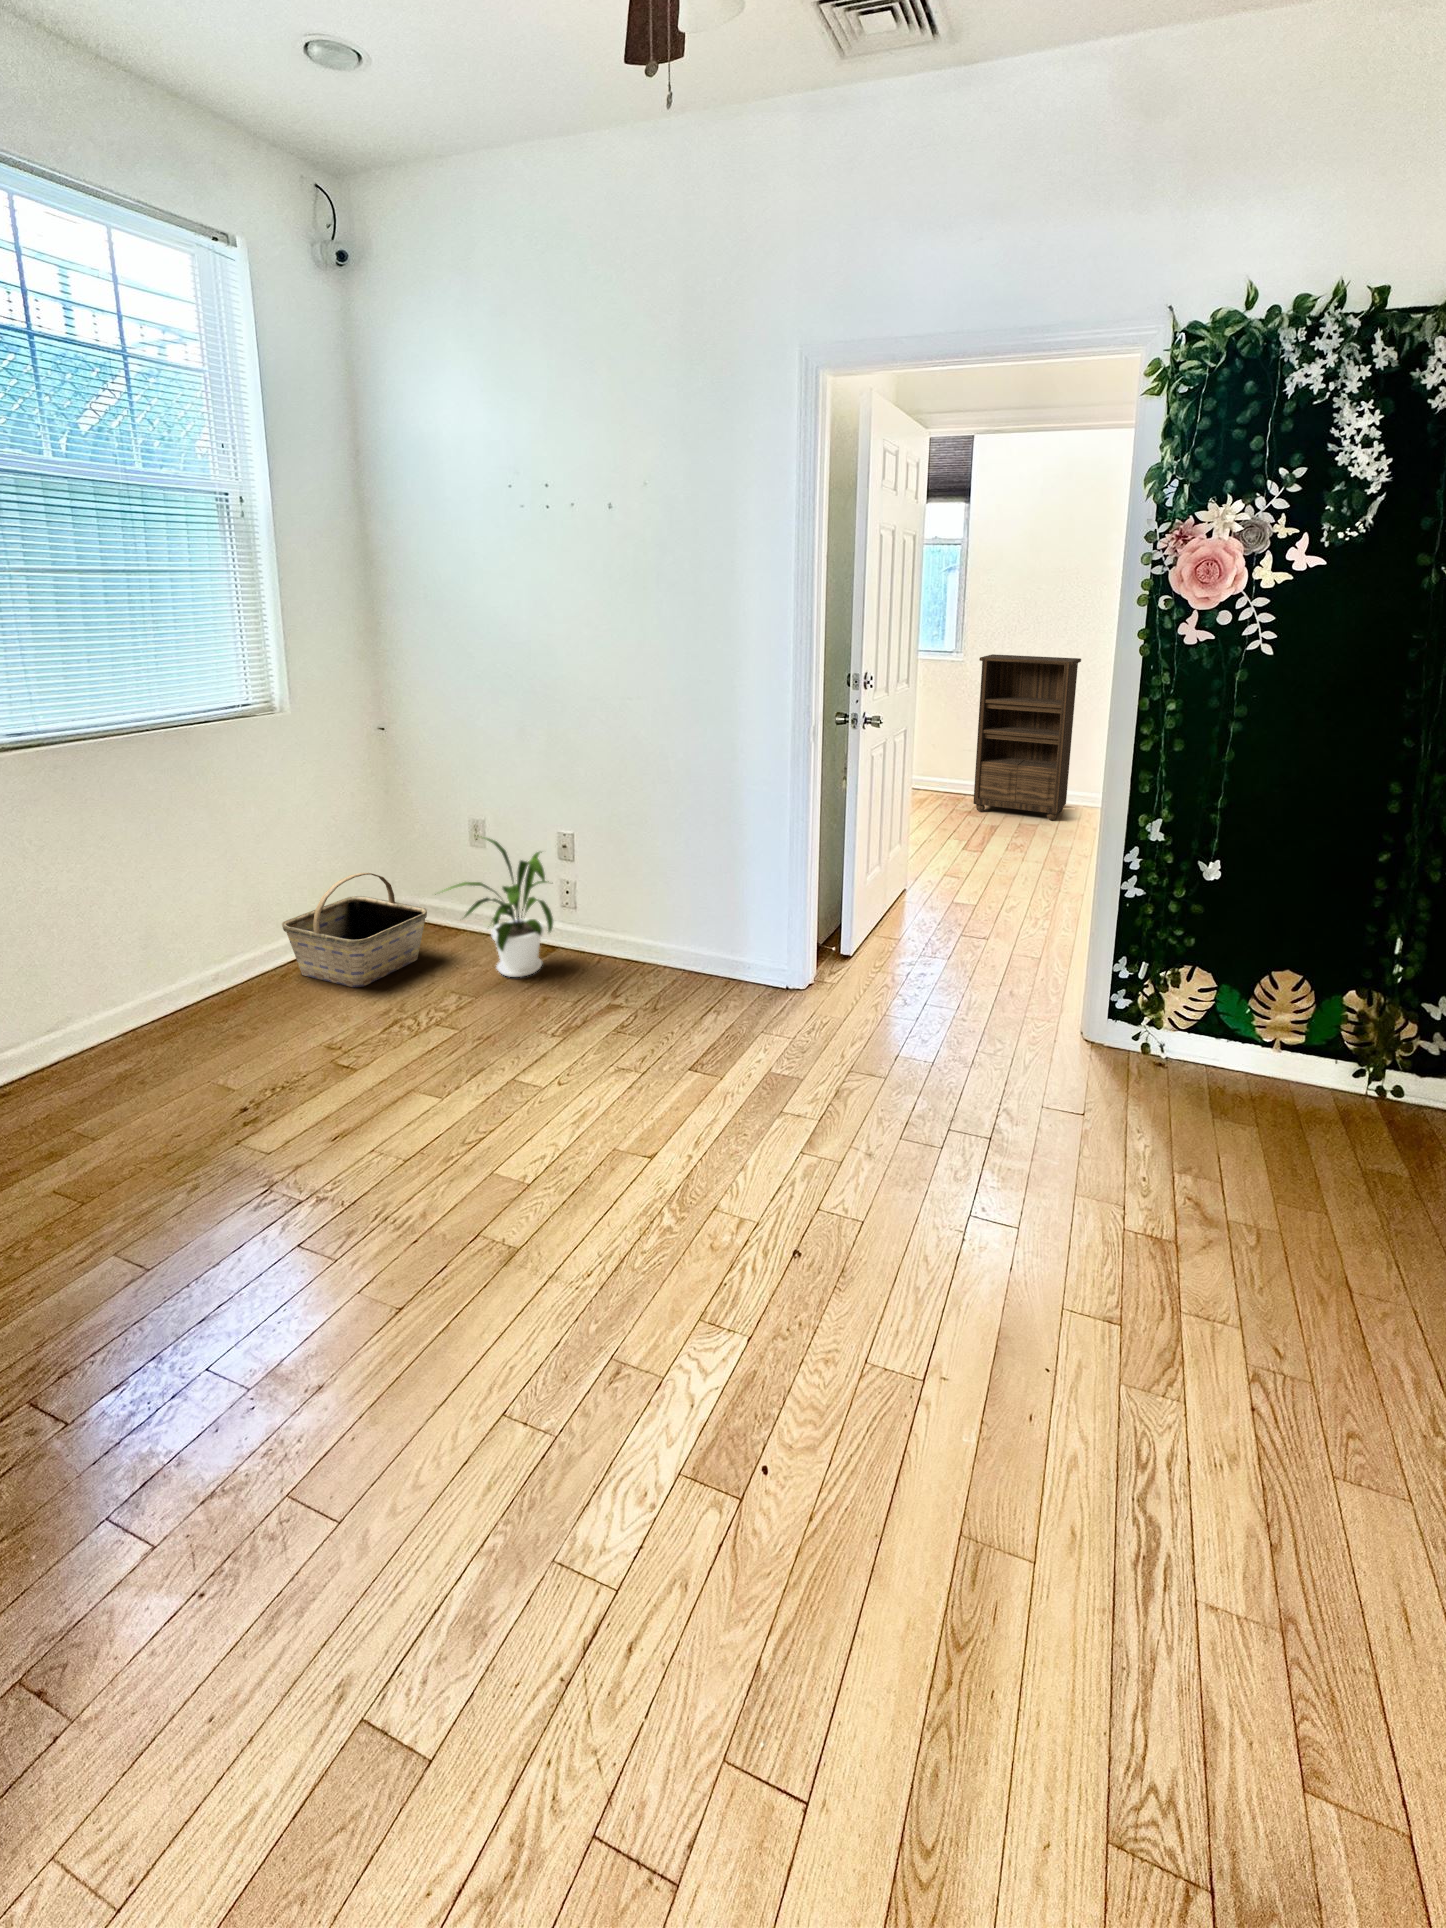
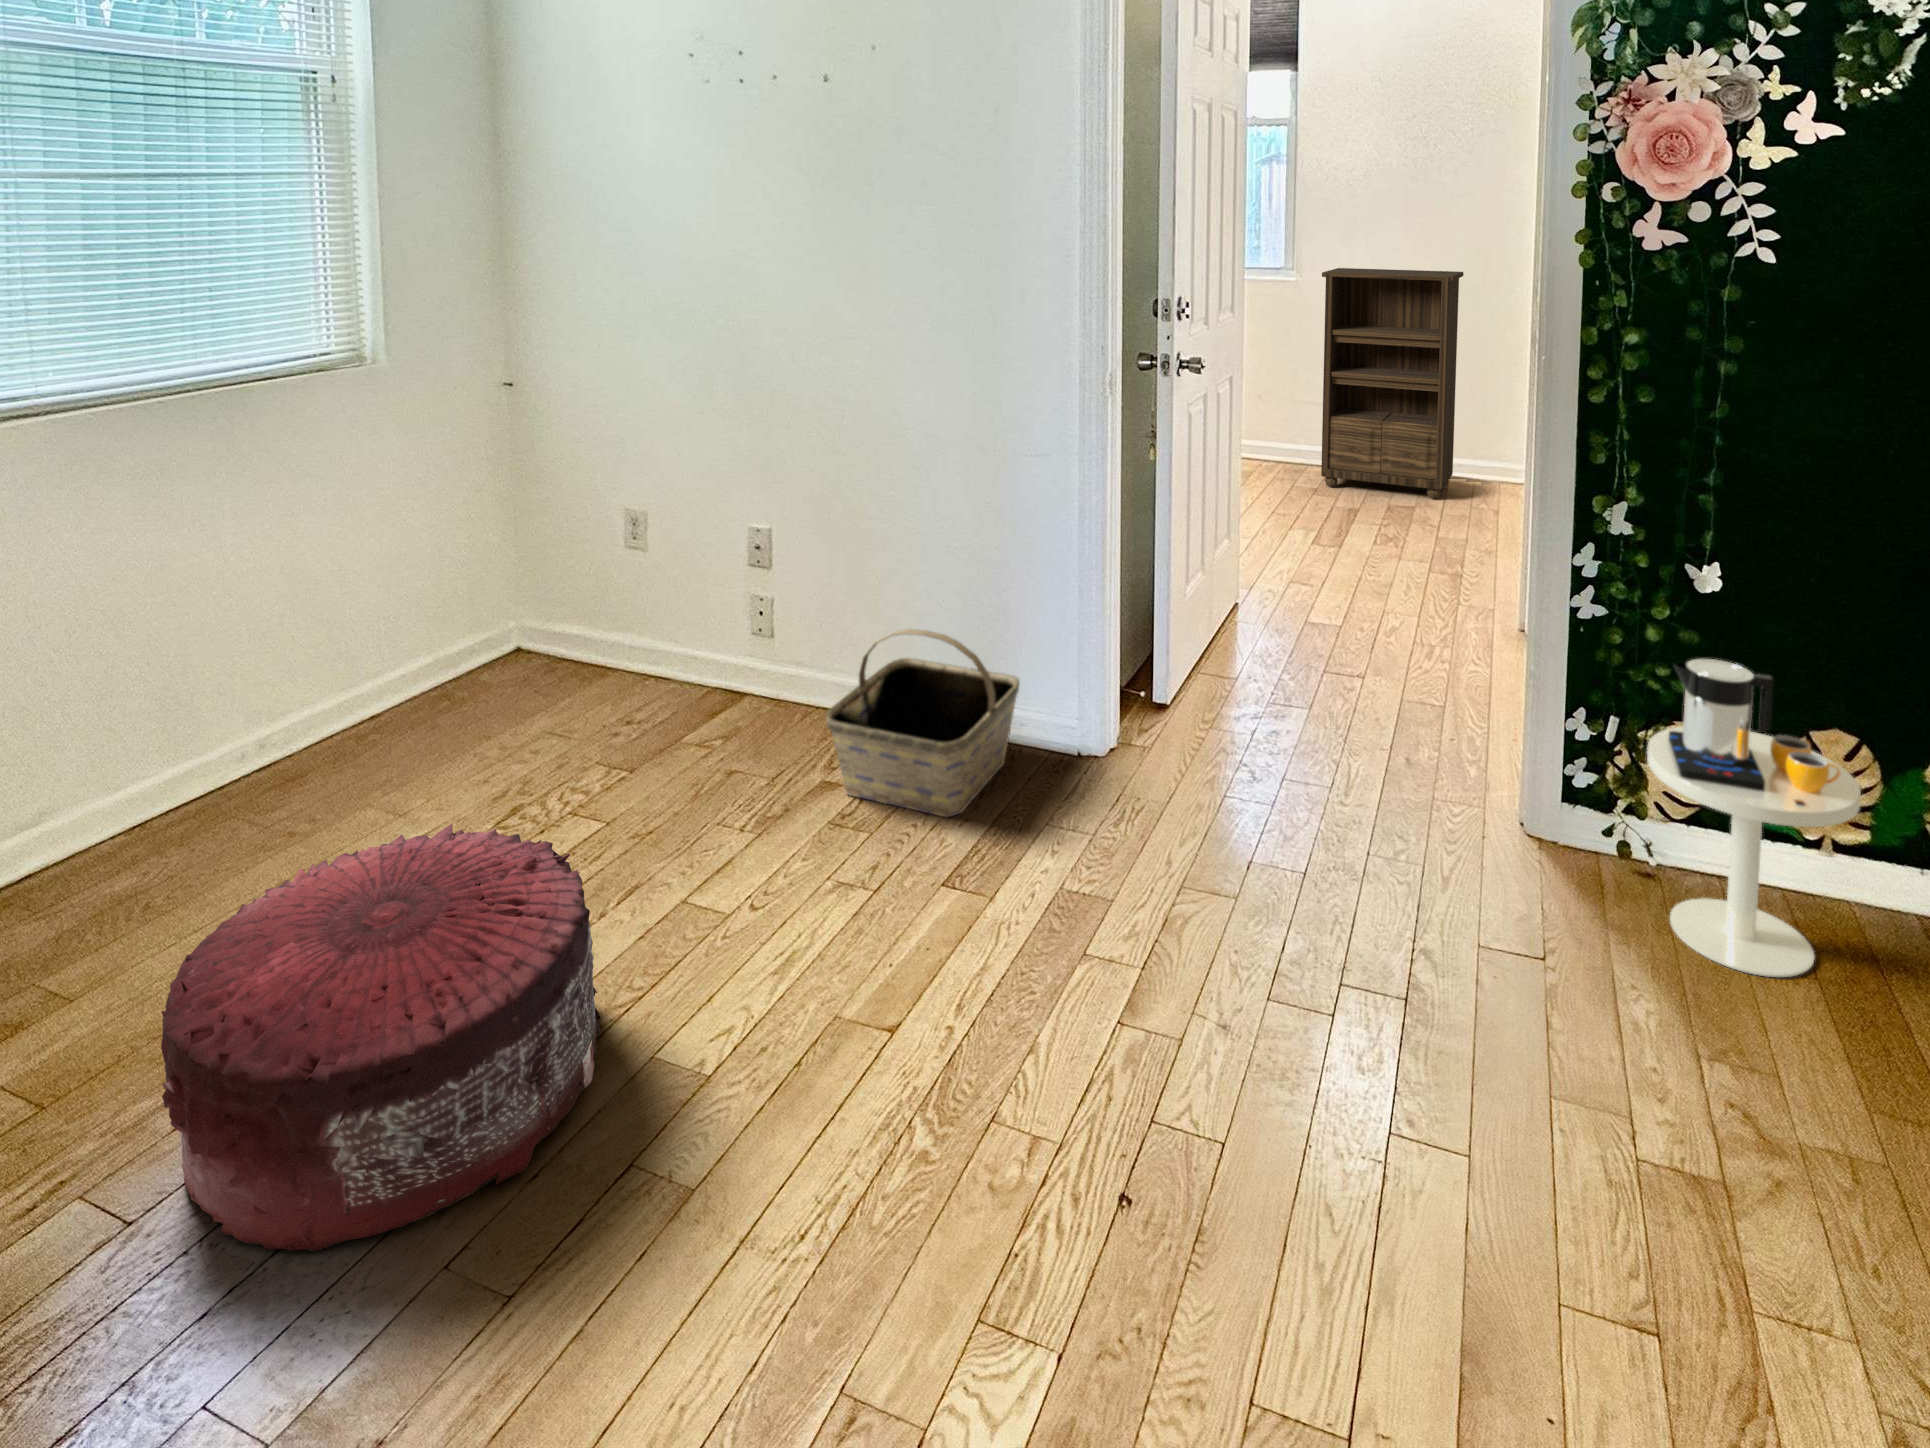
house plant: present [435,835,553,977] -> none [569,532,741,739]
basket: present [282,873,427,987] -> present [826,629,1019,817]
side table: none [1161,923,1296,1125] -> present [1647,659,1861,977]
pouf: none [161,1026,459,1285] -> present [161,824,601,1252]

